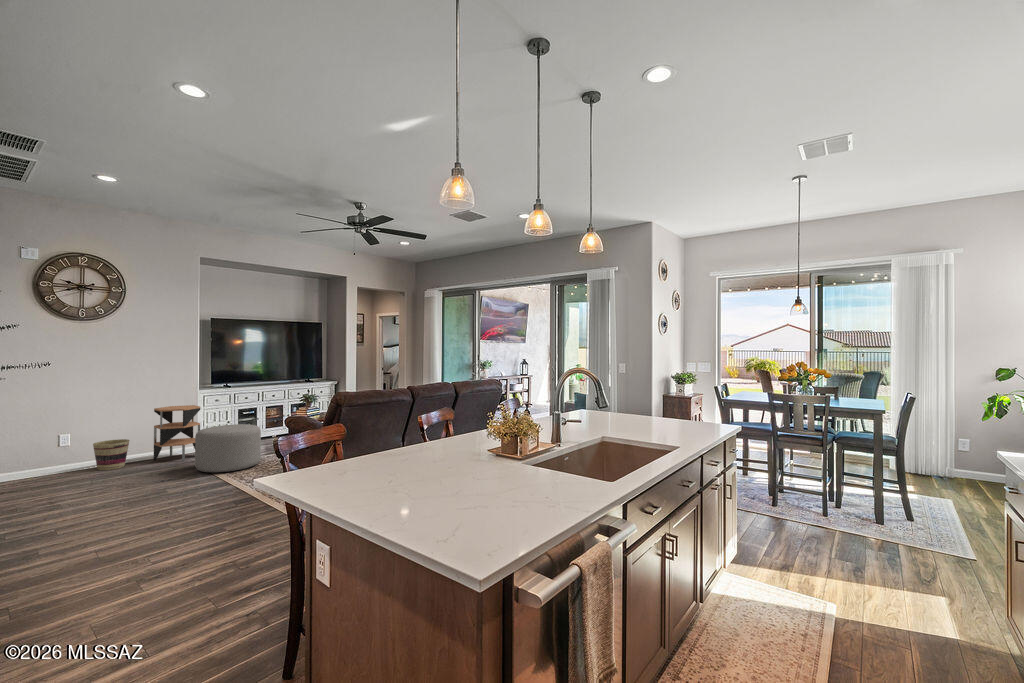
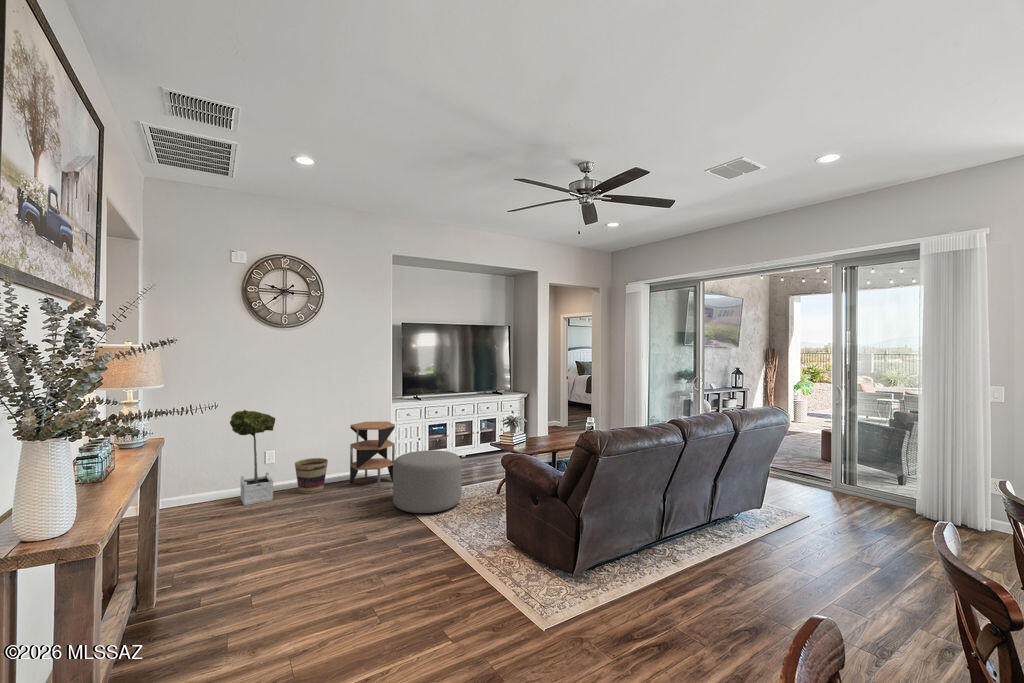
potted tree: none [19,394,72,482] -> present [230,410,275,505]

